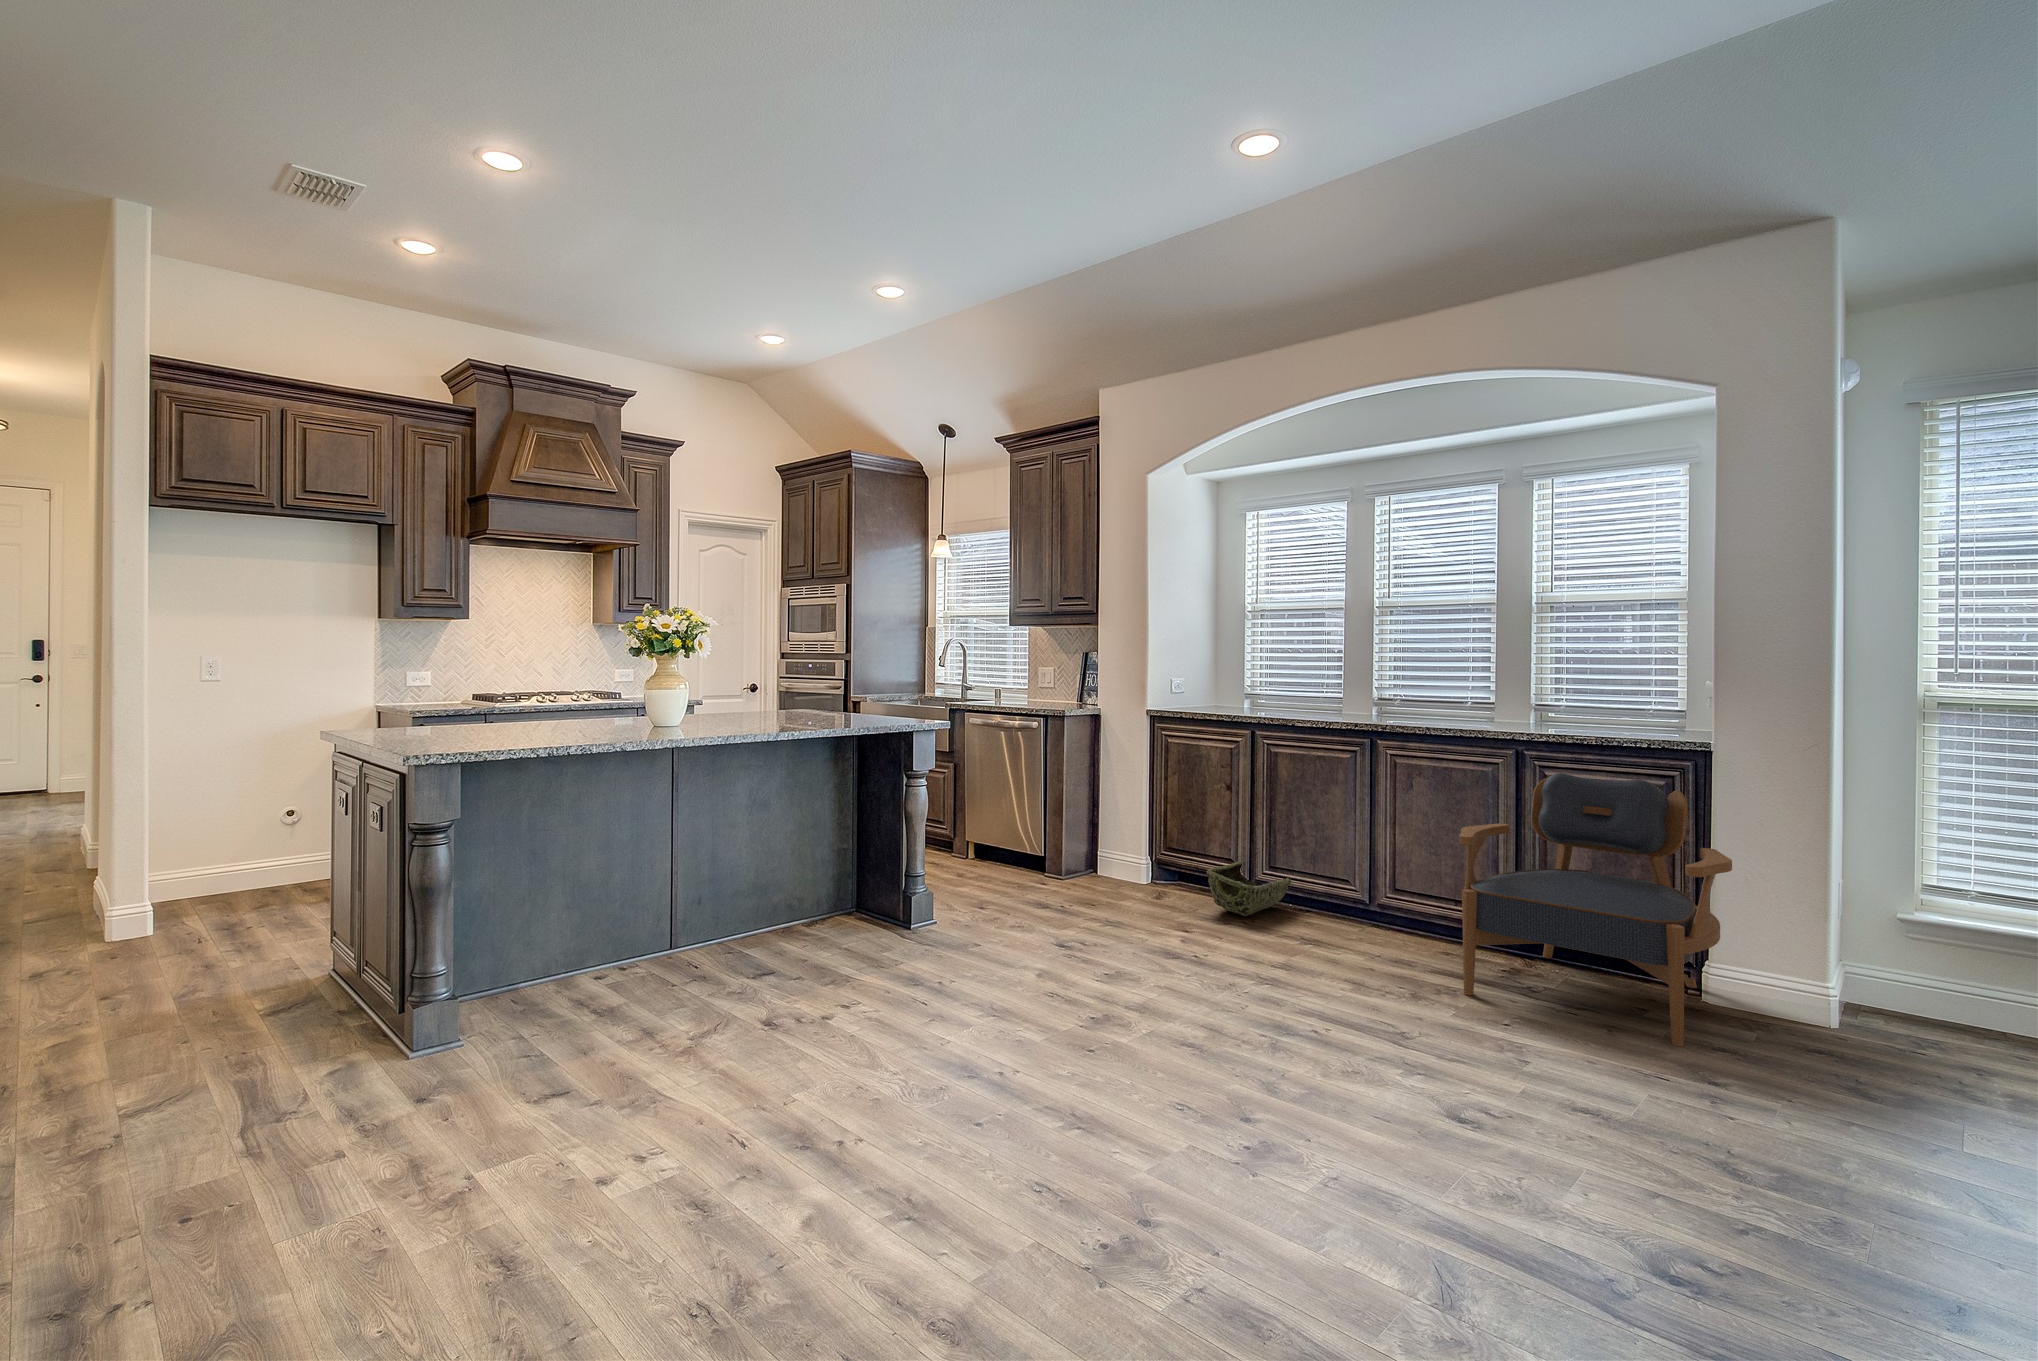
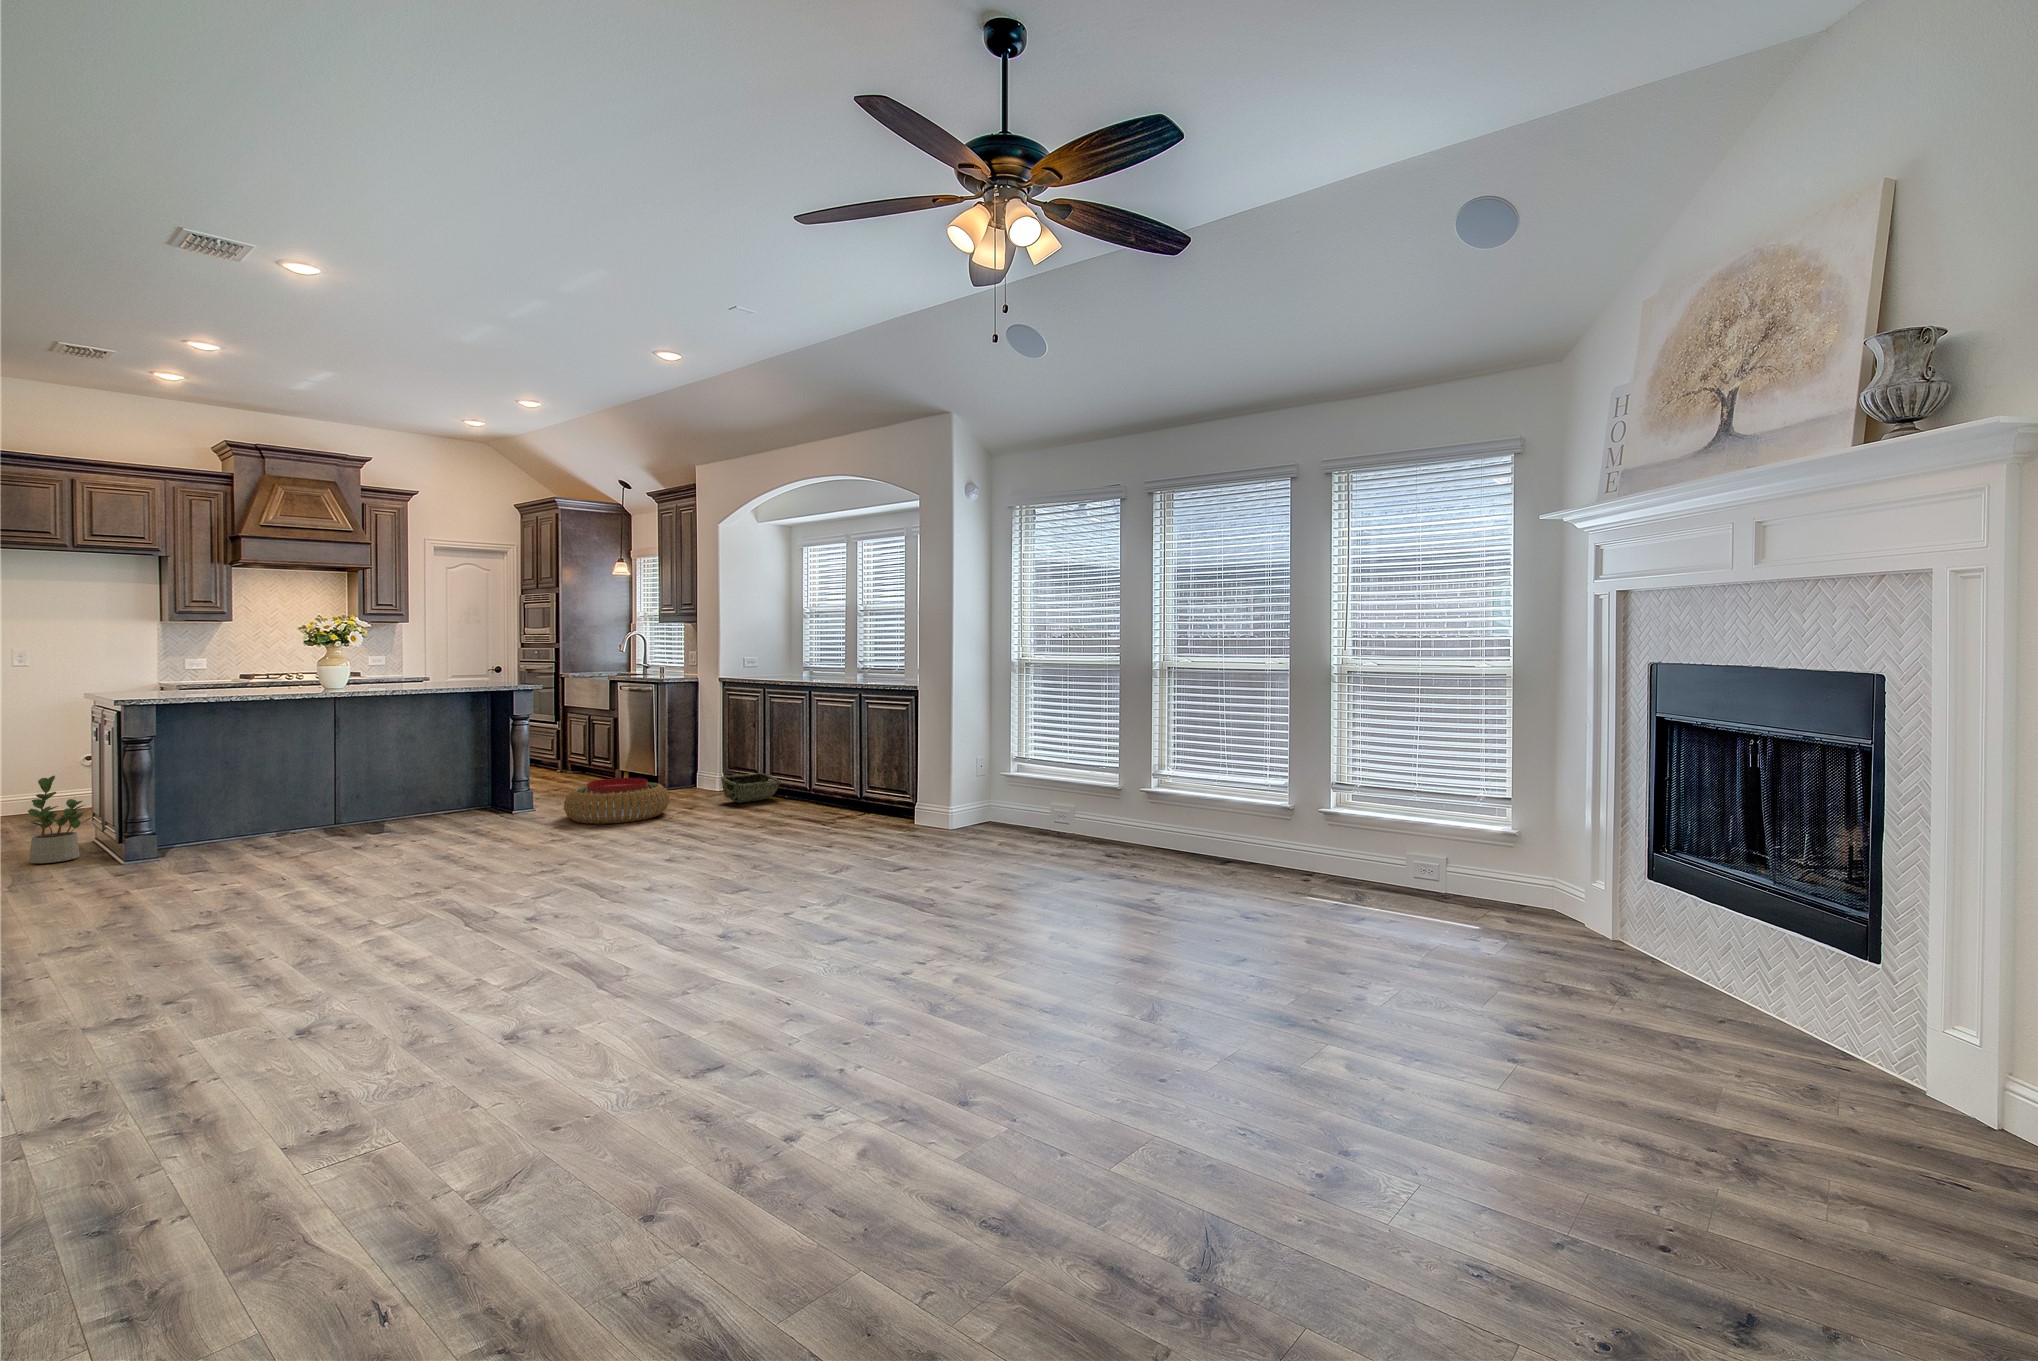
armchair: present [1460,773,1732,1046] -> none [783,711,919,841]
pouf: none [1019,876,1181,966] -> present [564,778,669,824]
potted plant: none [265,888,362,1052] -> present [28,776,92,863]

